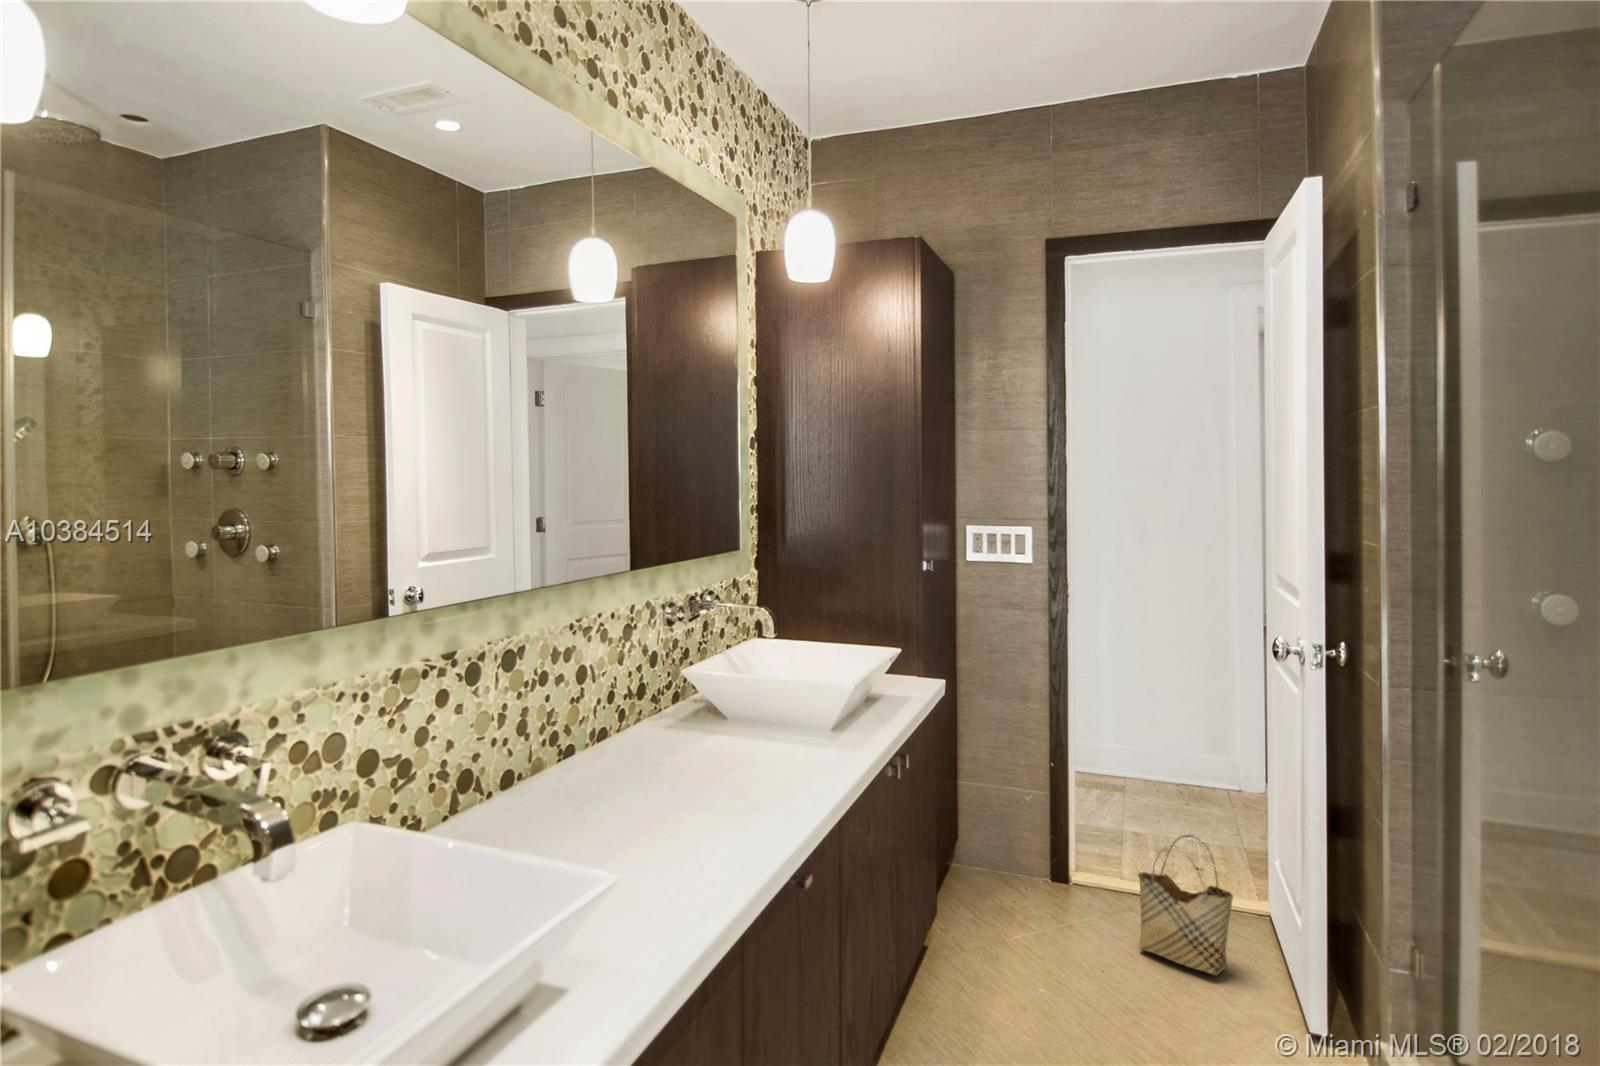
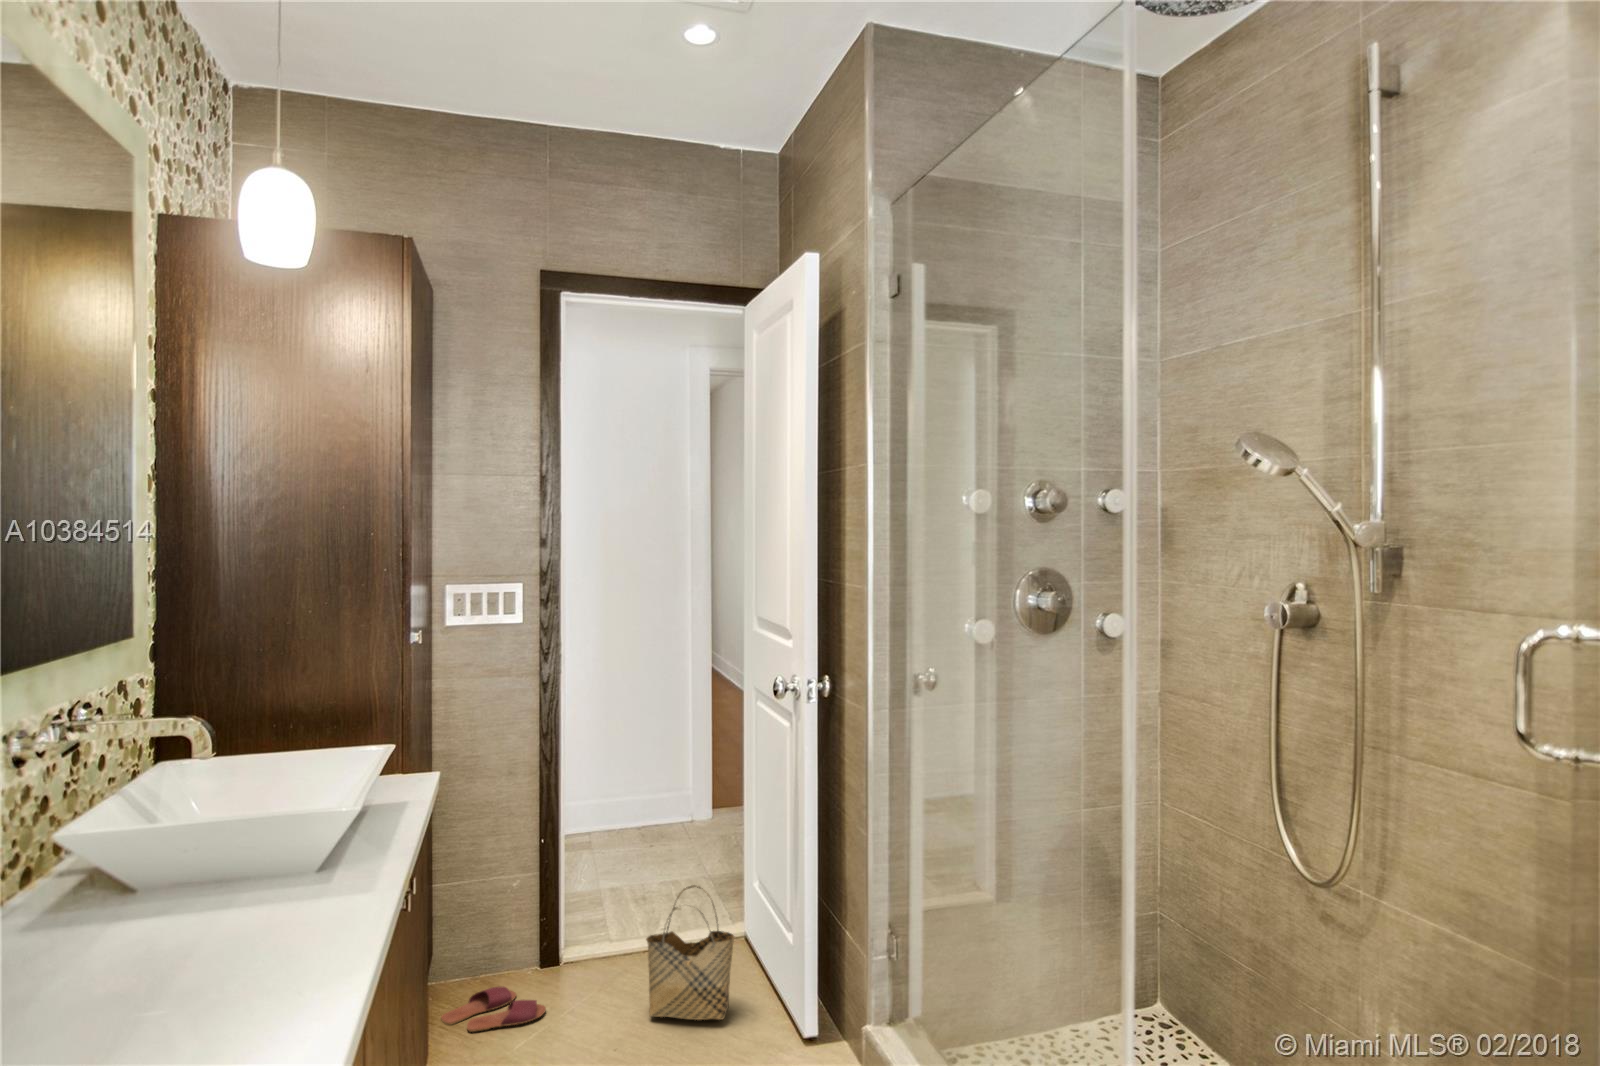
slippers: none [958,881,1045,917] -> present [441,986,546,1032]

